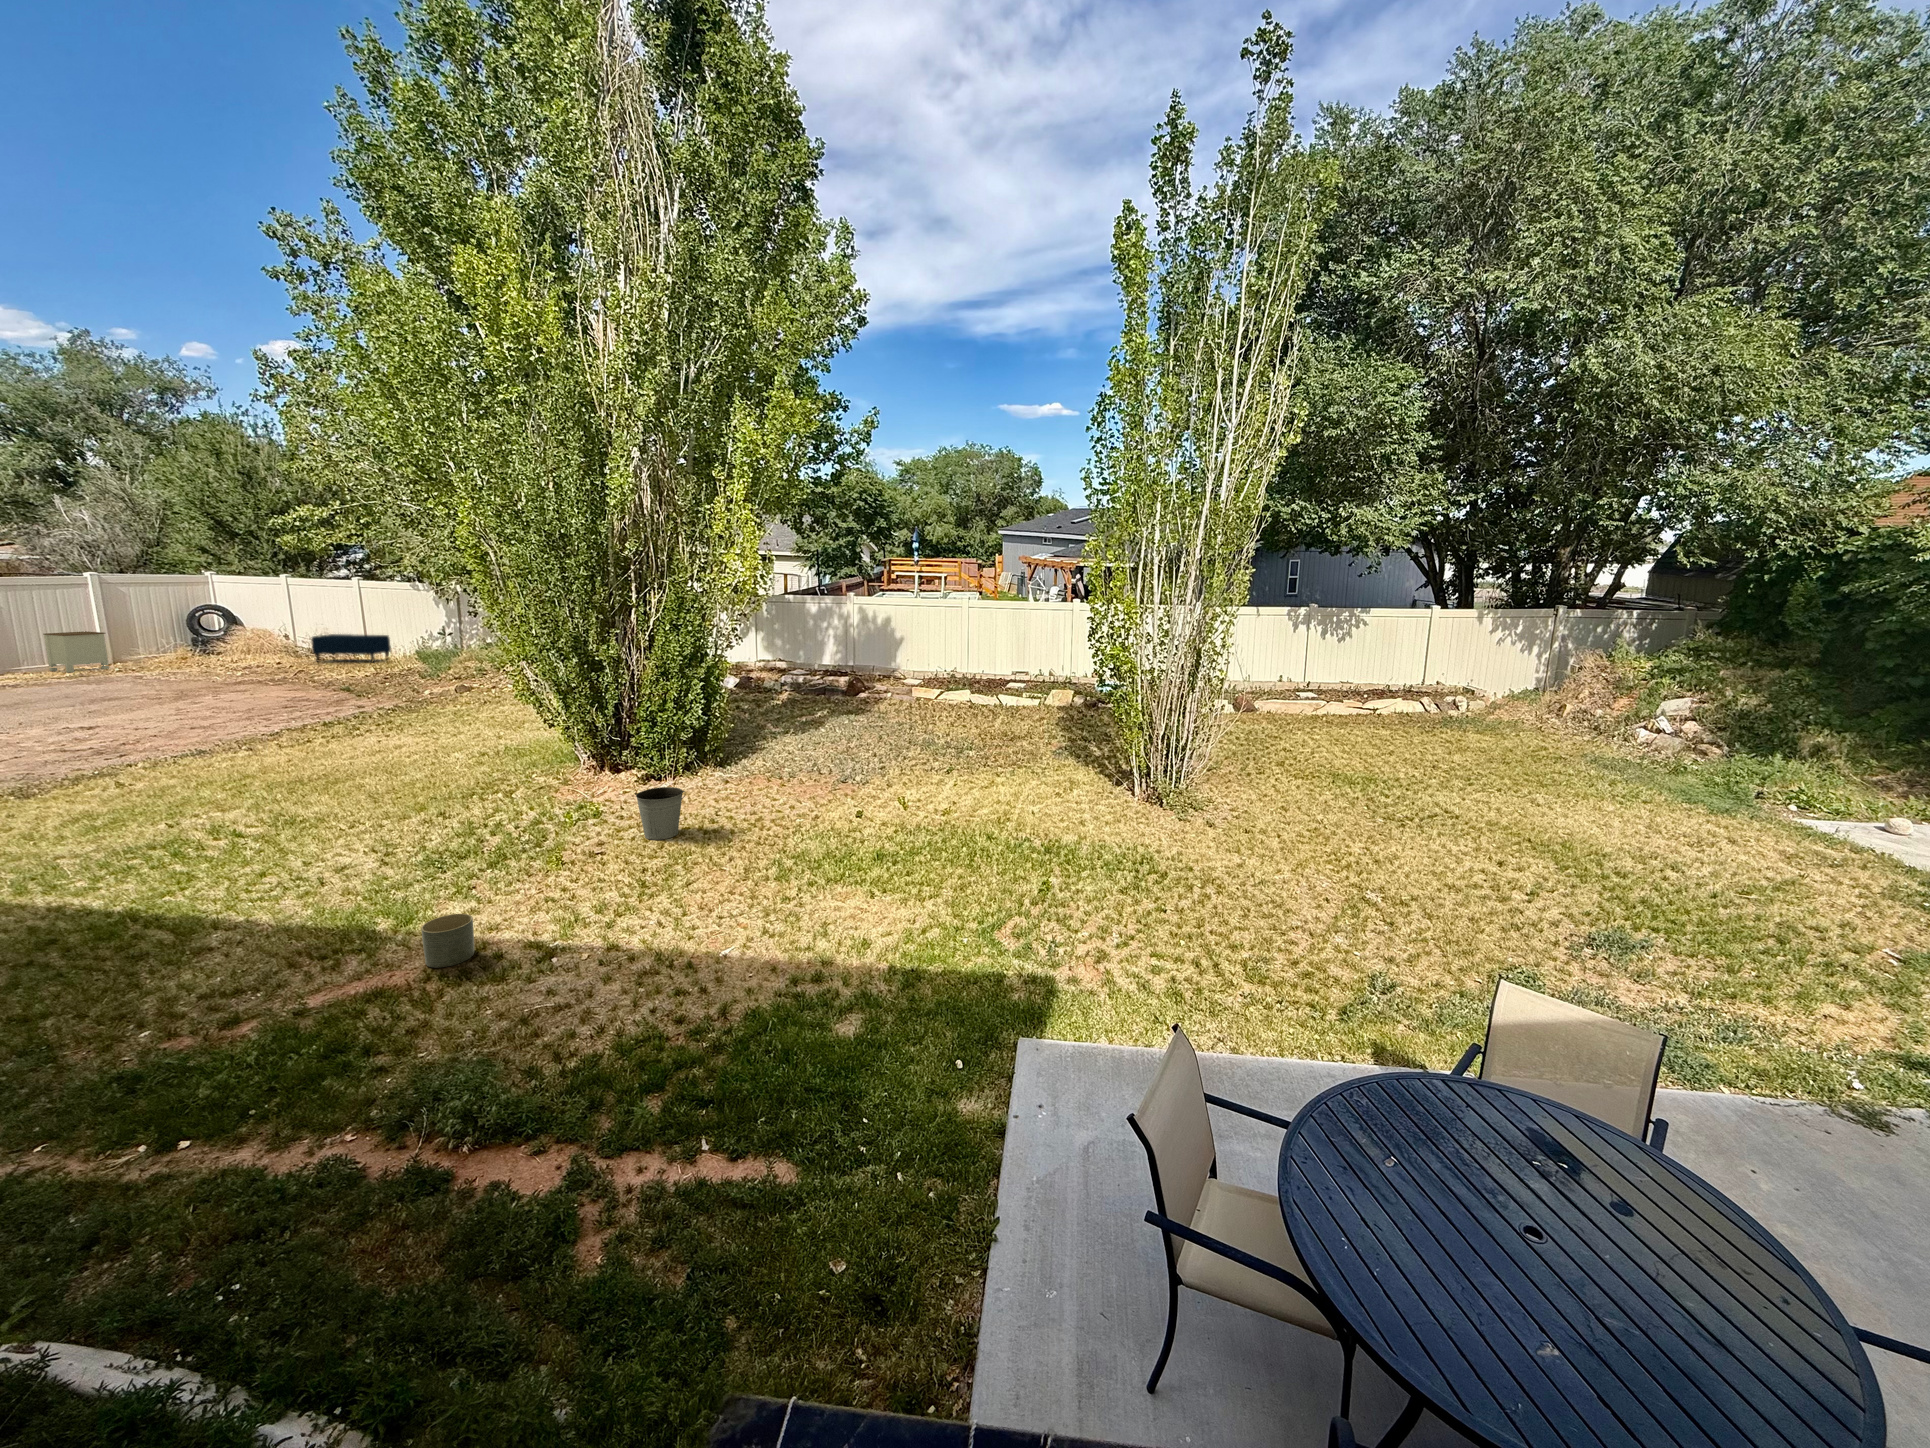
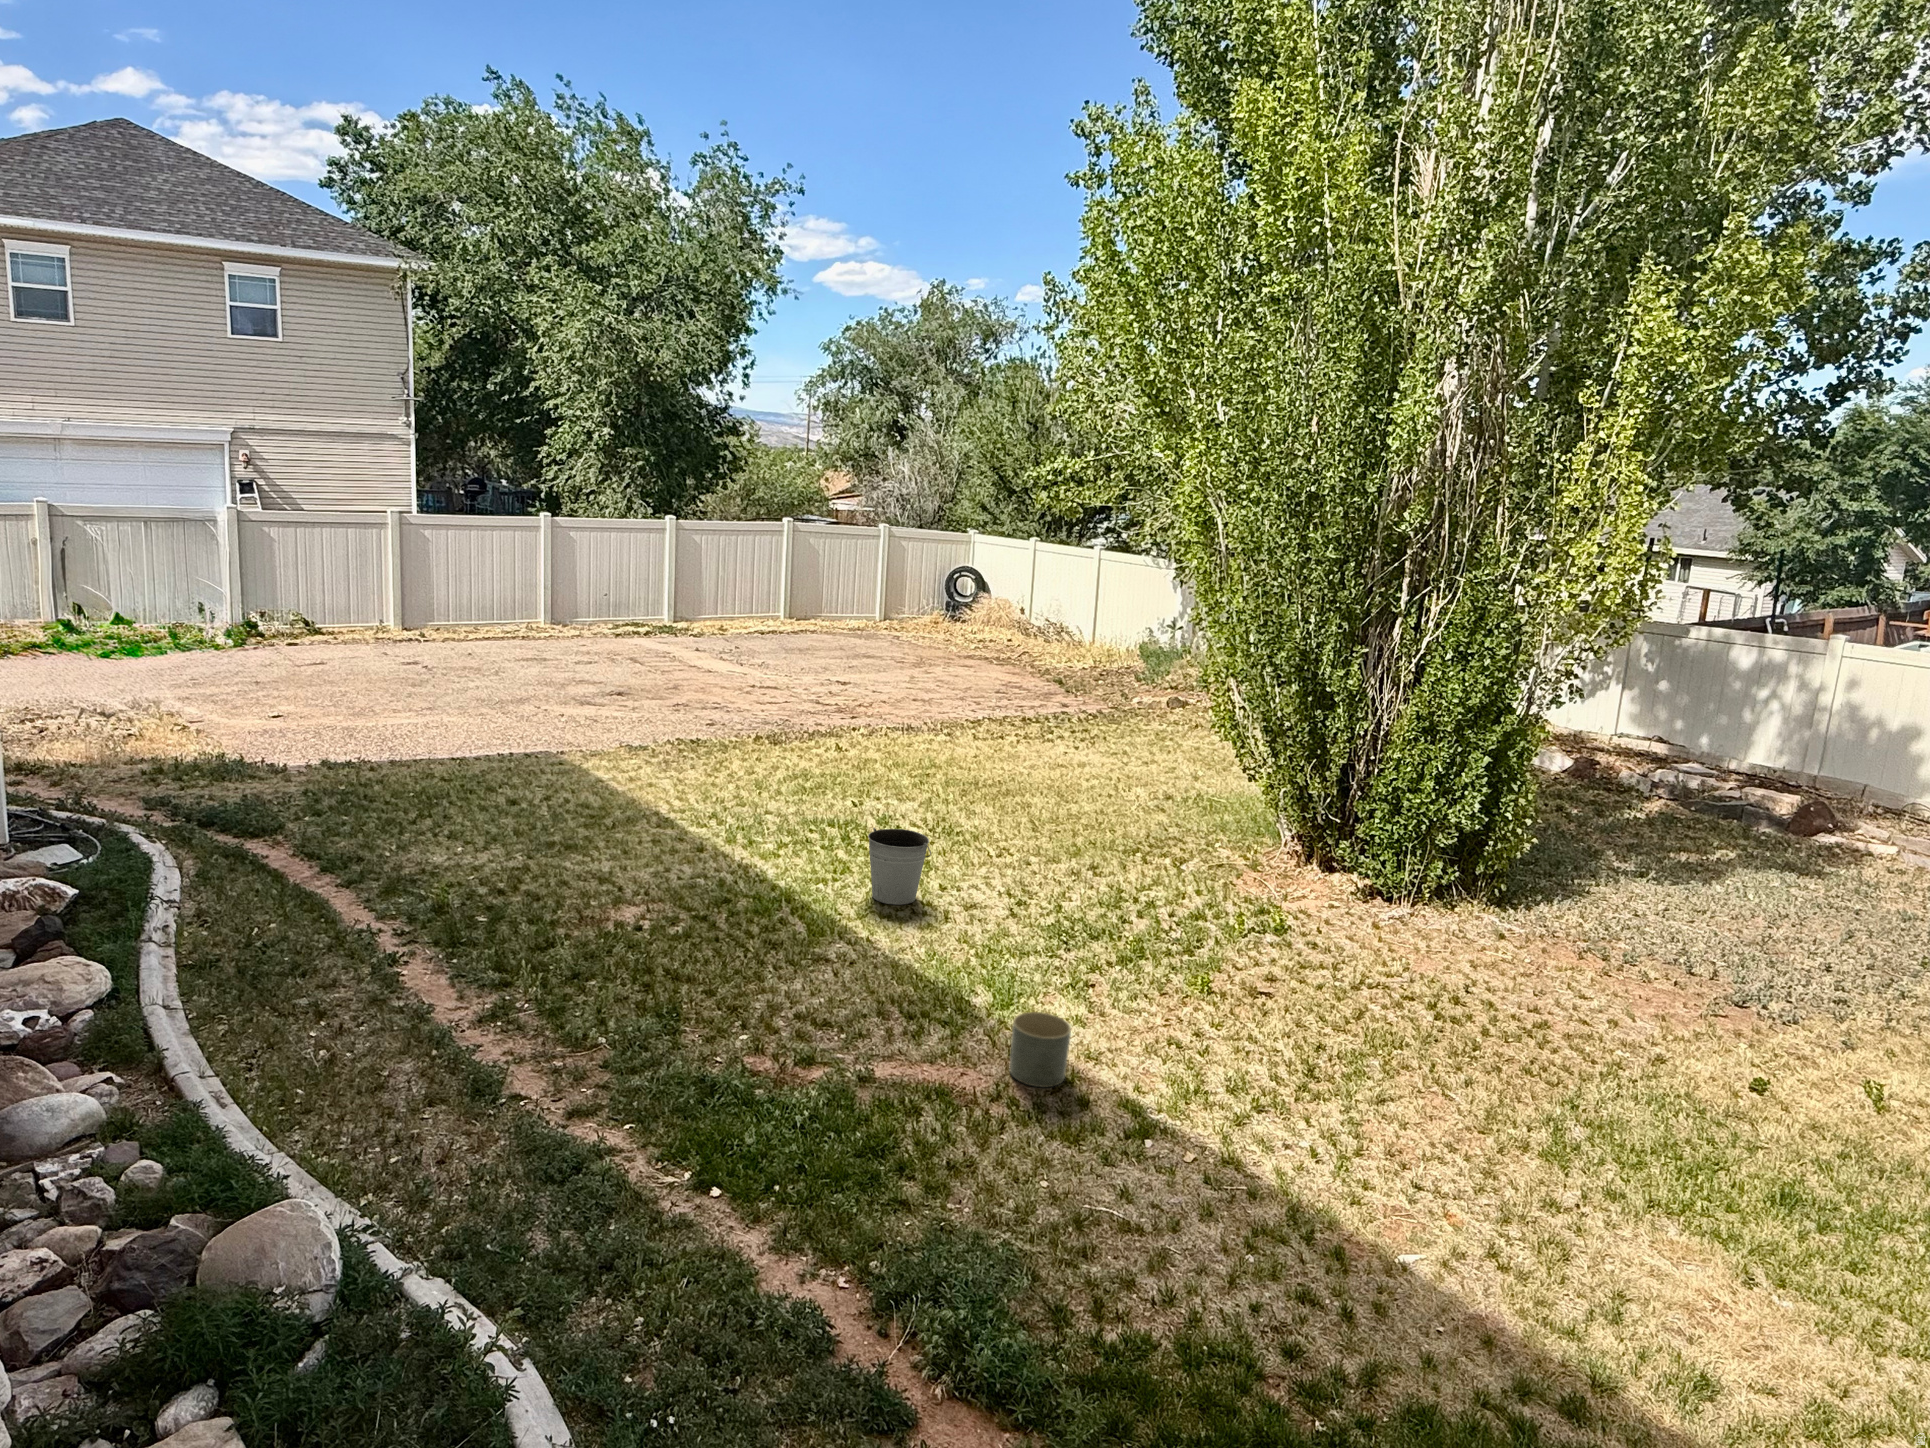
side table: present [43,631,109,672] -> none [864,586,905,626]
bench: present [311,634,391,662] -> none [1051,614,1123,653]
bucket: present [635,787,685,840] -> present [868,828,931,904]

